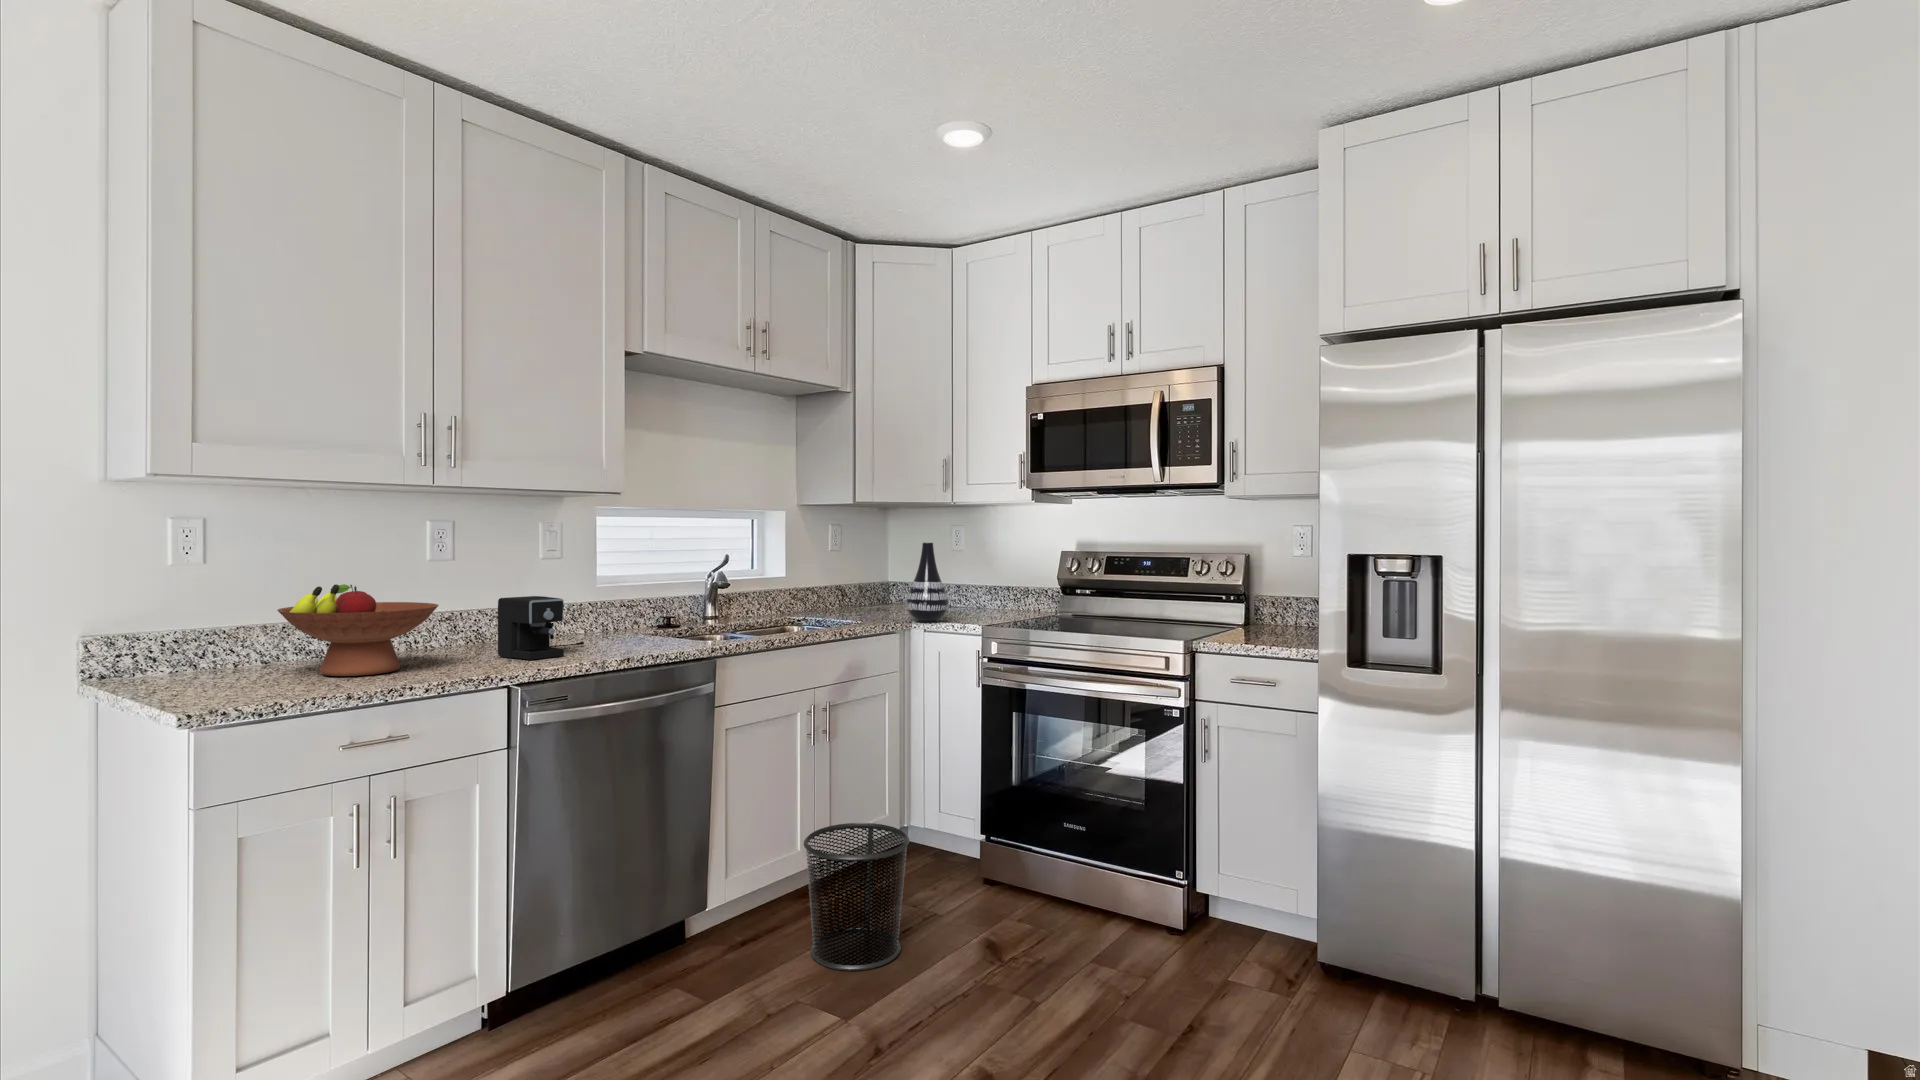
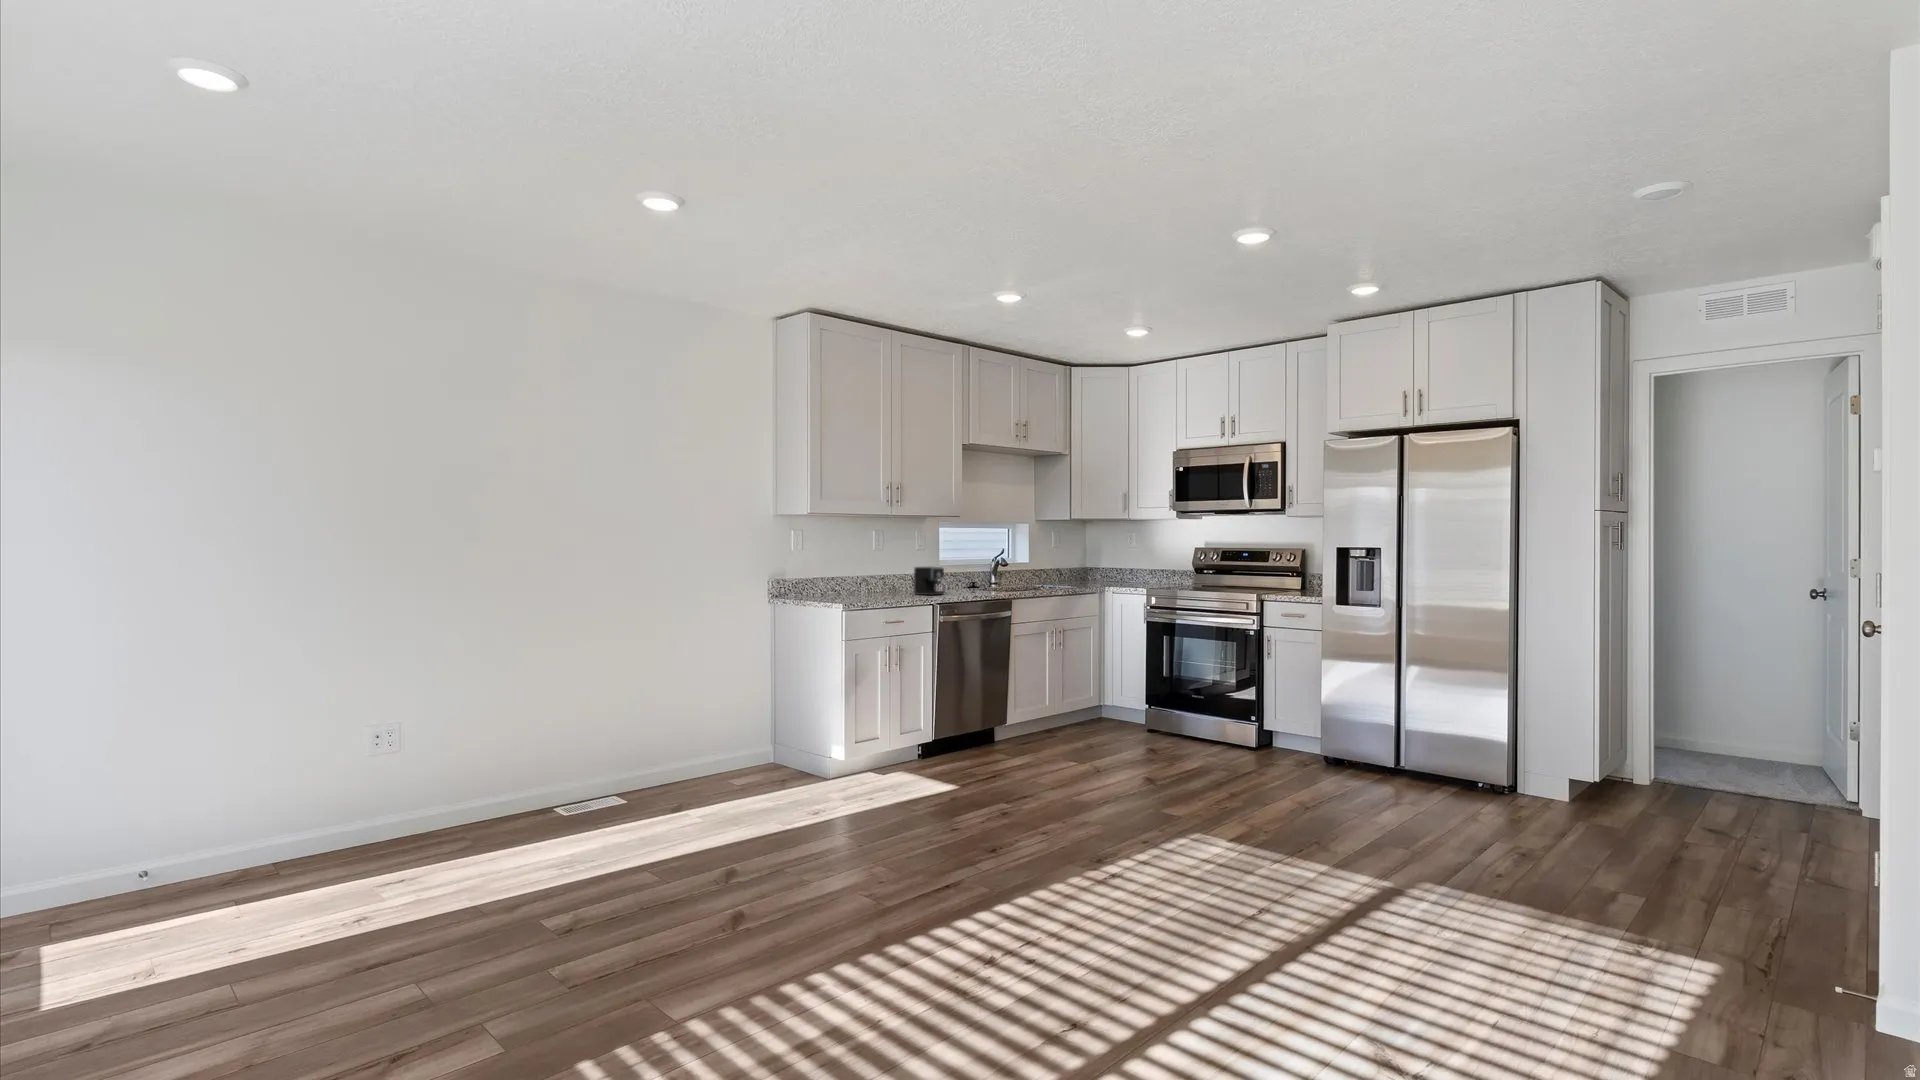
vase: present [906,542,949,622] -> none [1103,542,1127,587]
fruit bowl: present [277,584,439,676] -> none [840,558,899,598]
waste bin: present [804,823,909,971] -> none [1055,687,1109,753]

